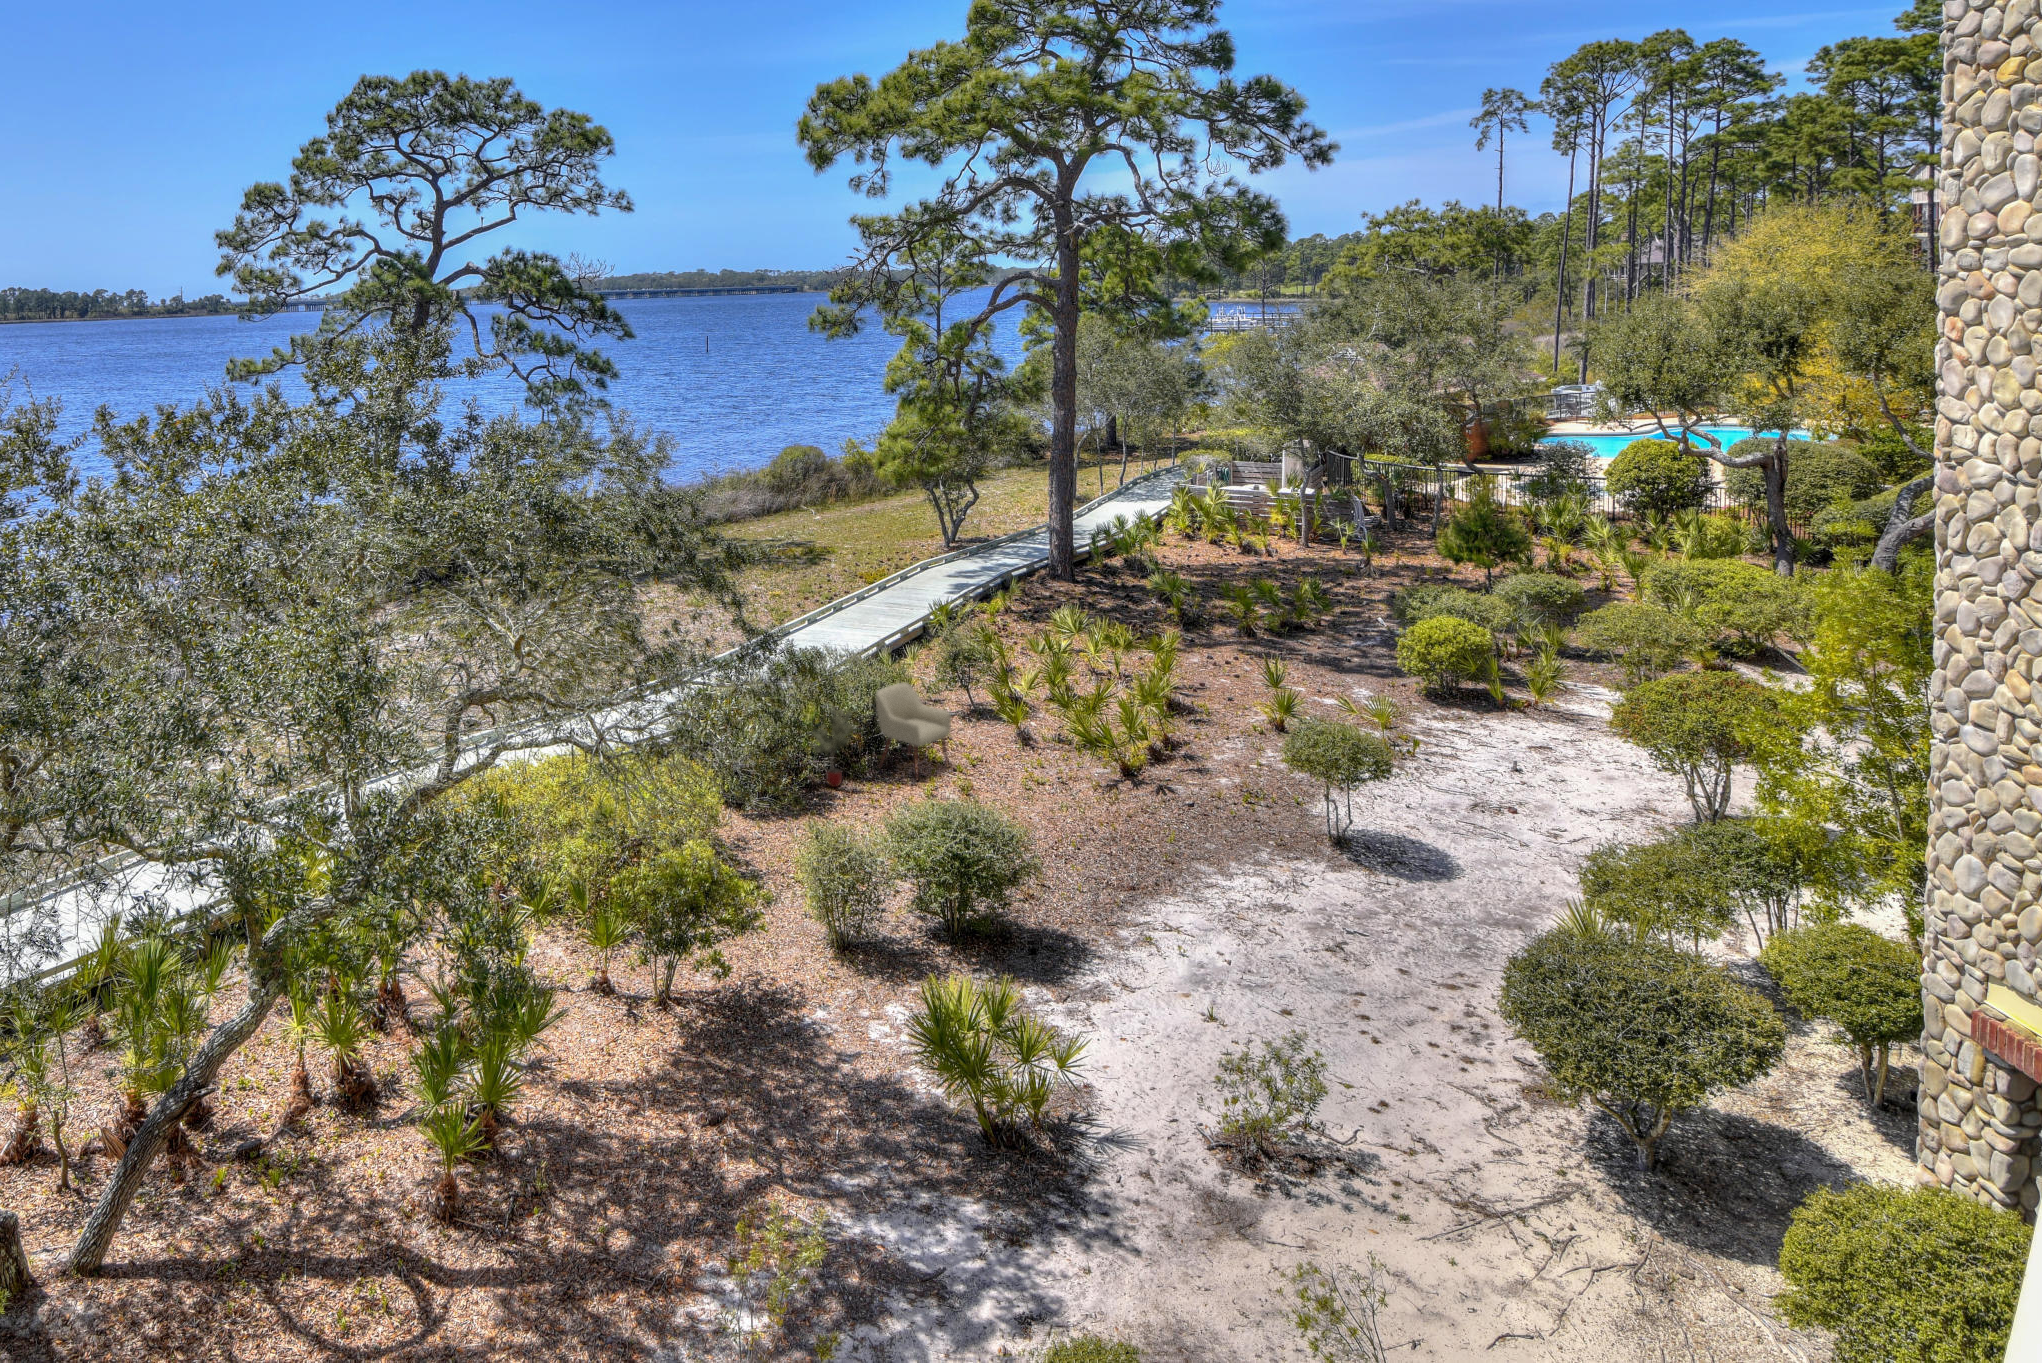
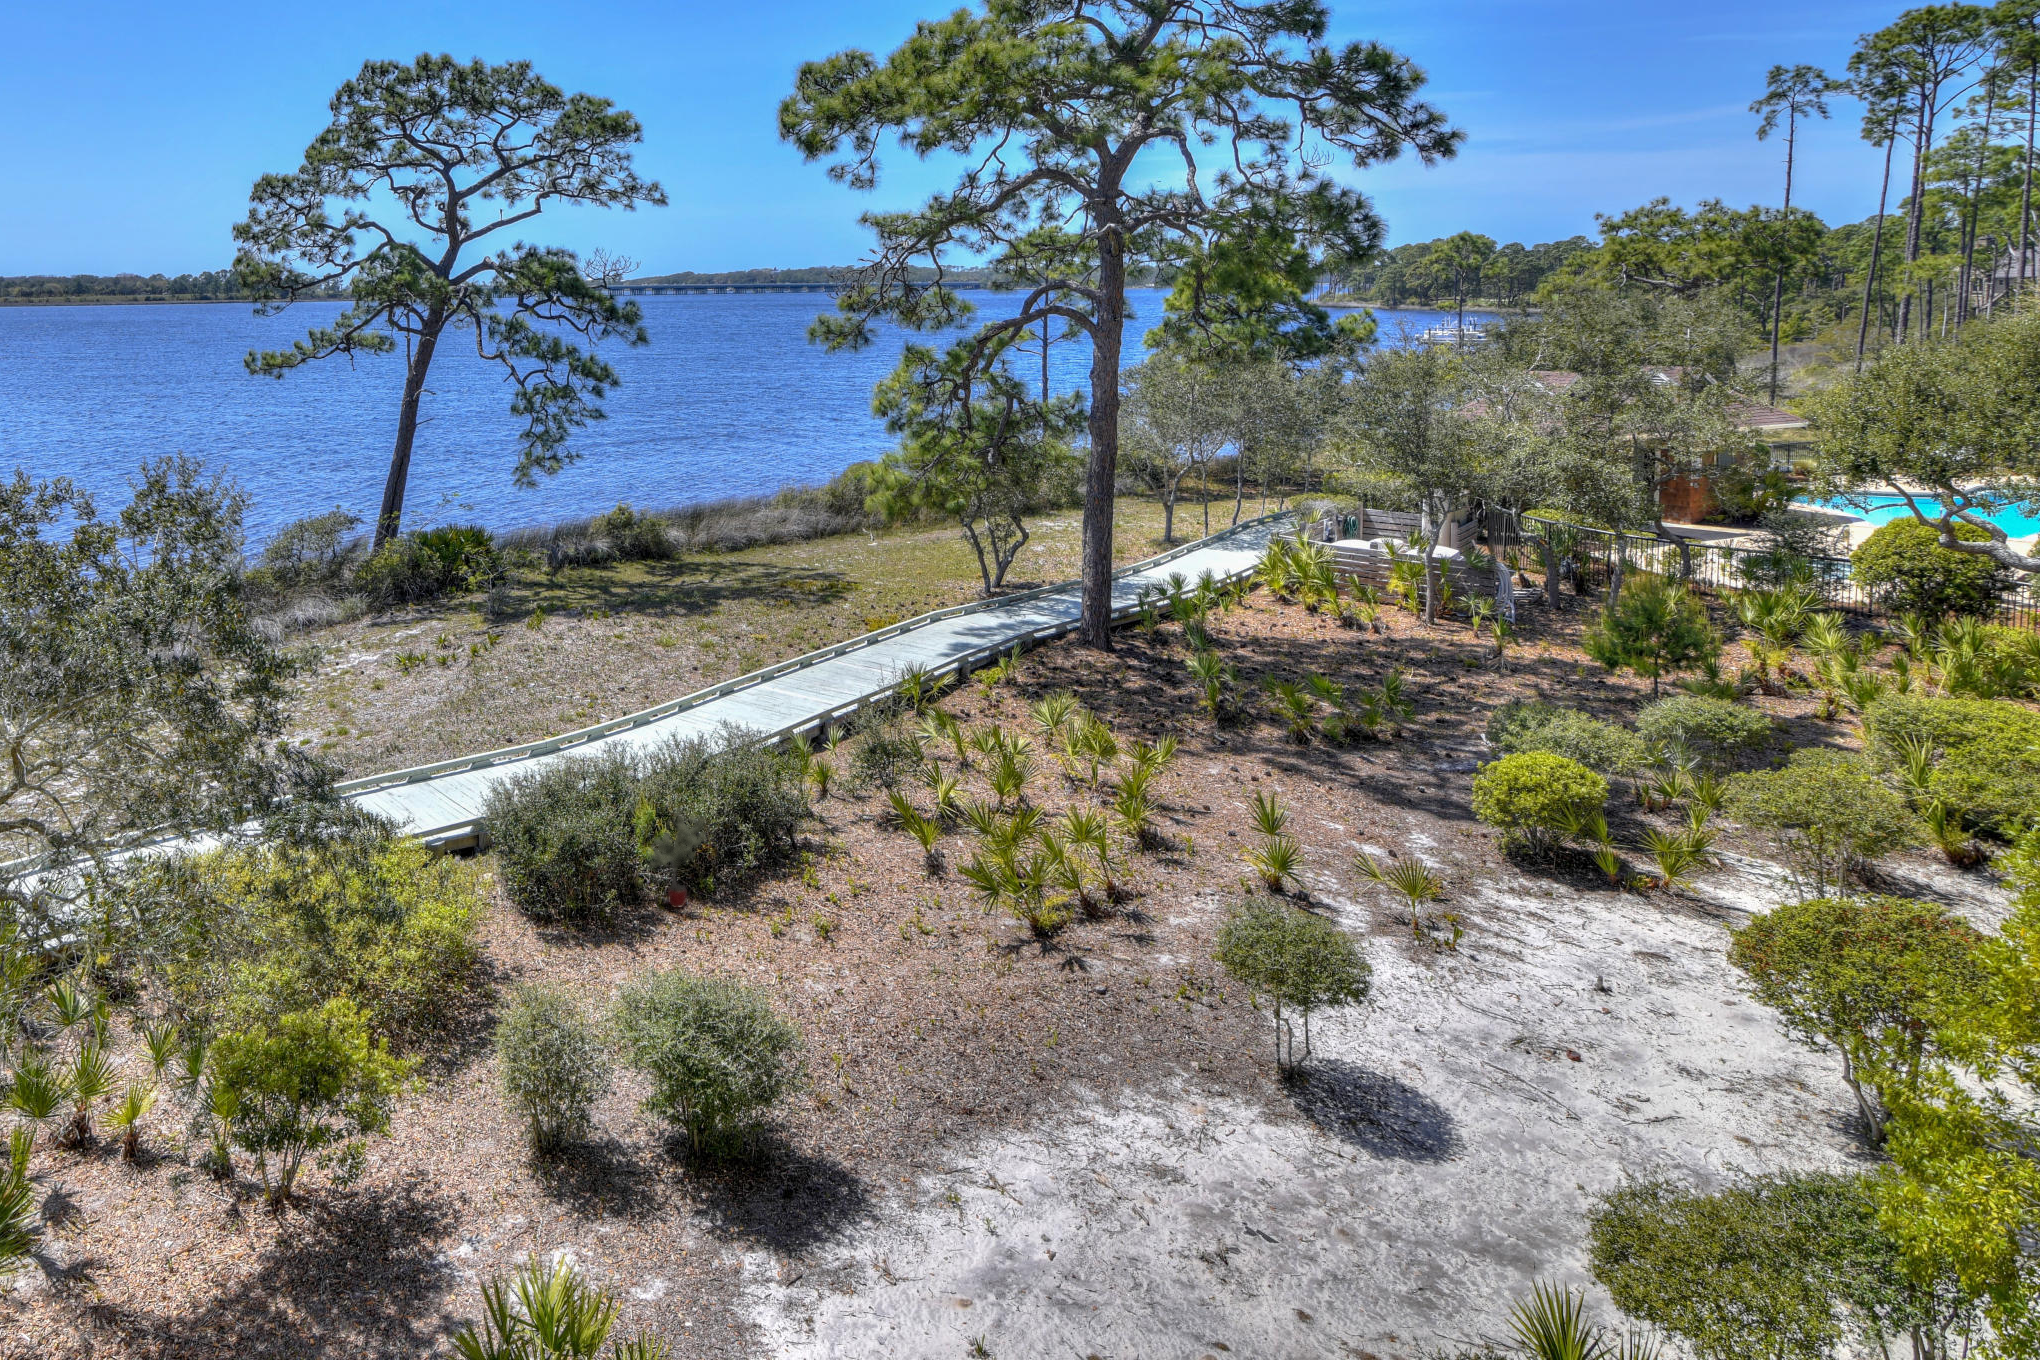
chair: present [876,683,951,780] -> none [740,785,830,911]

